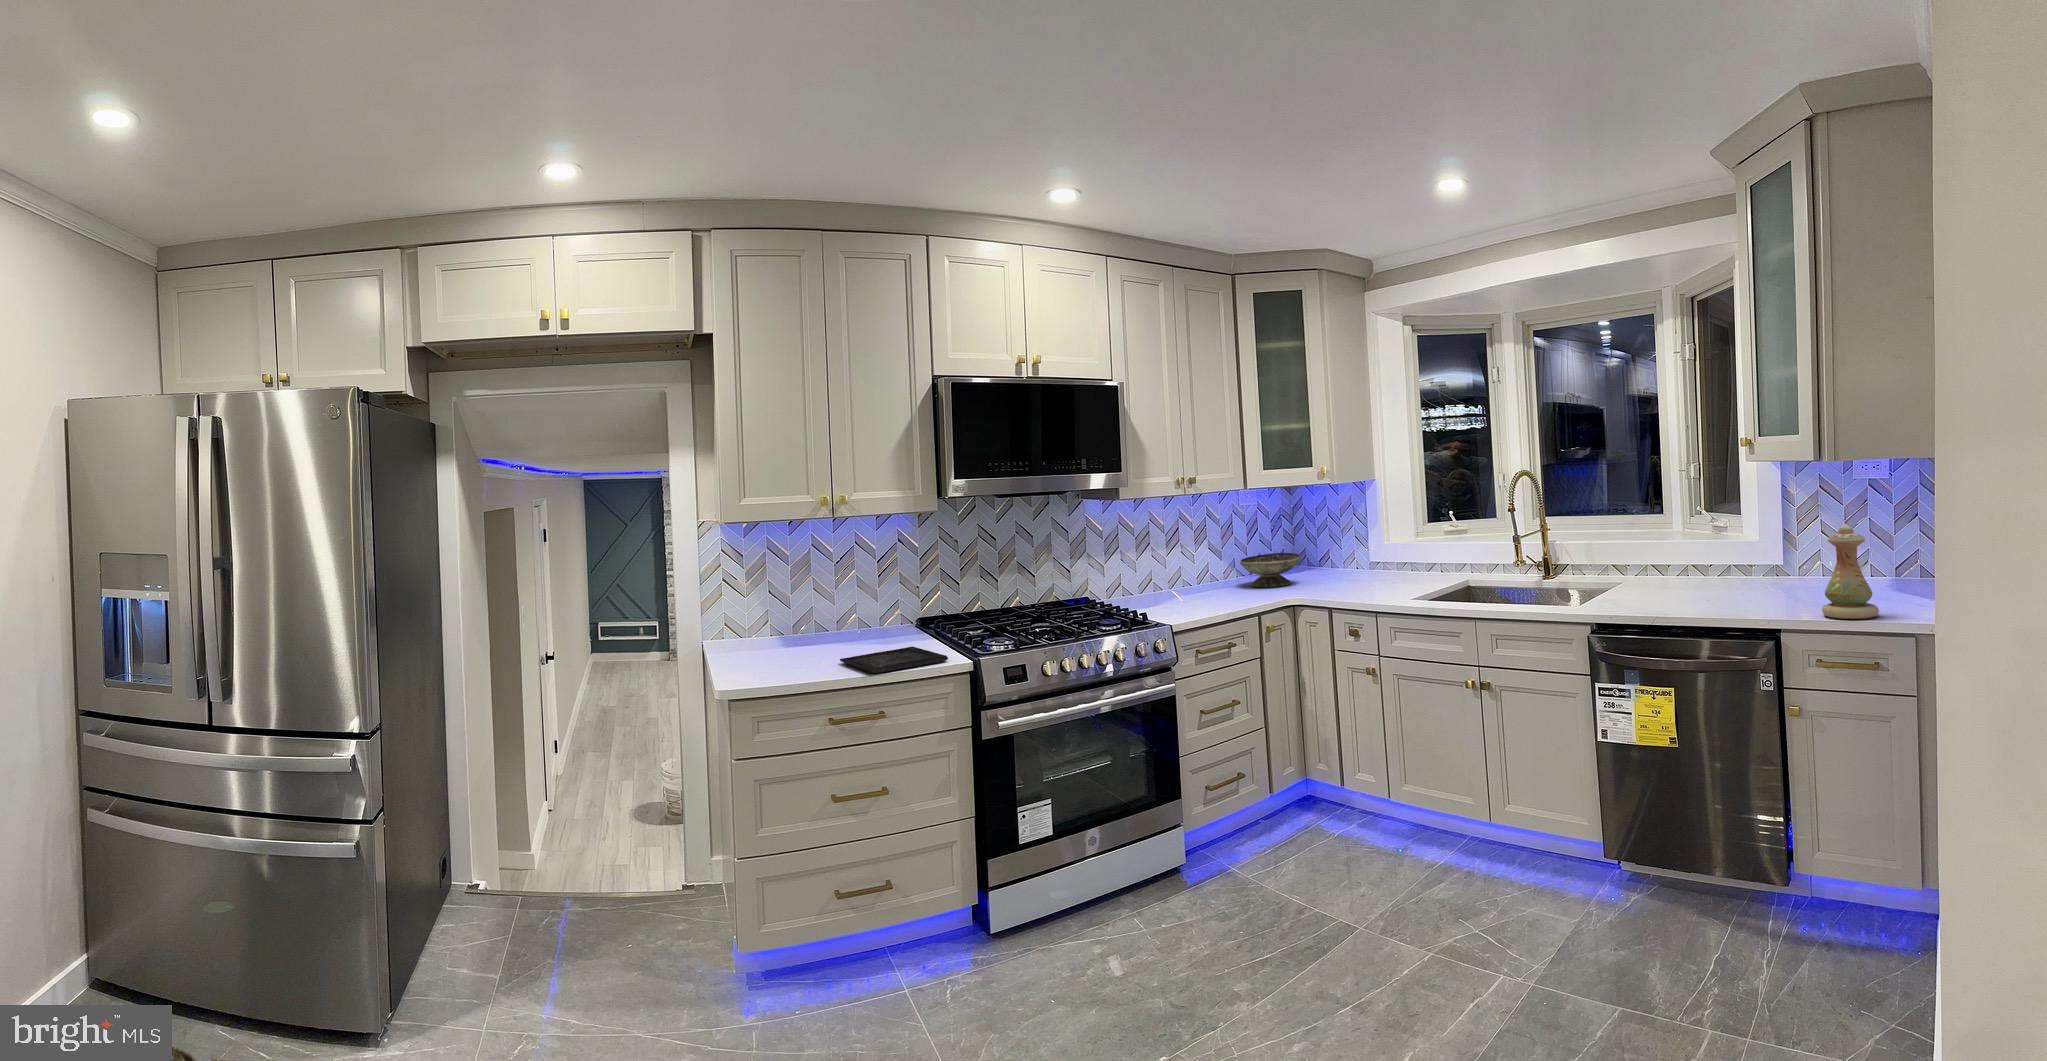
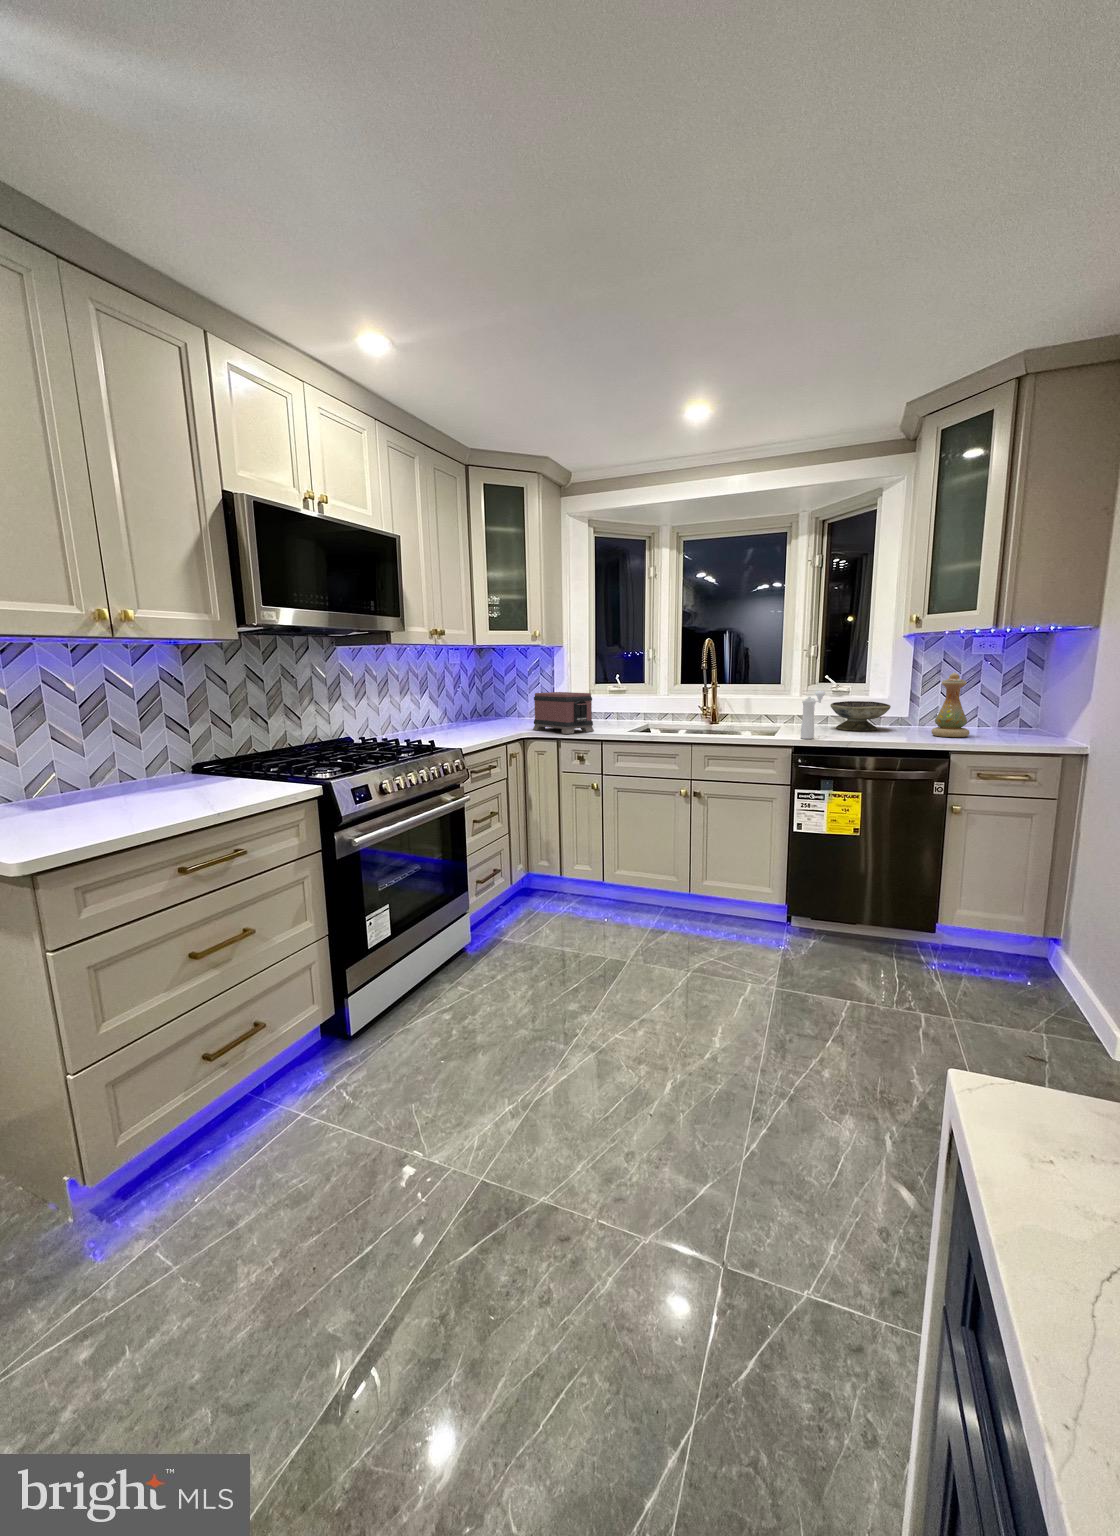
toaster: none [1308,544,1374,599] -> present [533,692,594,734]
pepper mill: none [1604,549,1649,615] -> present [801,691,825,739]
decorative bowl: present [1240,553,1300,587] -> present [830,701,891,731]
tray: present [840,647,948,673] -> none [44,785,233,825]

